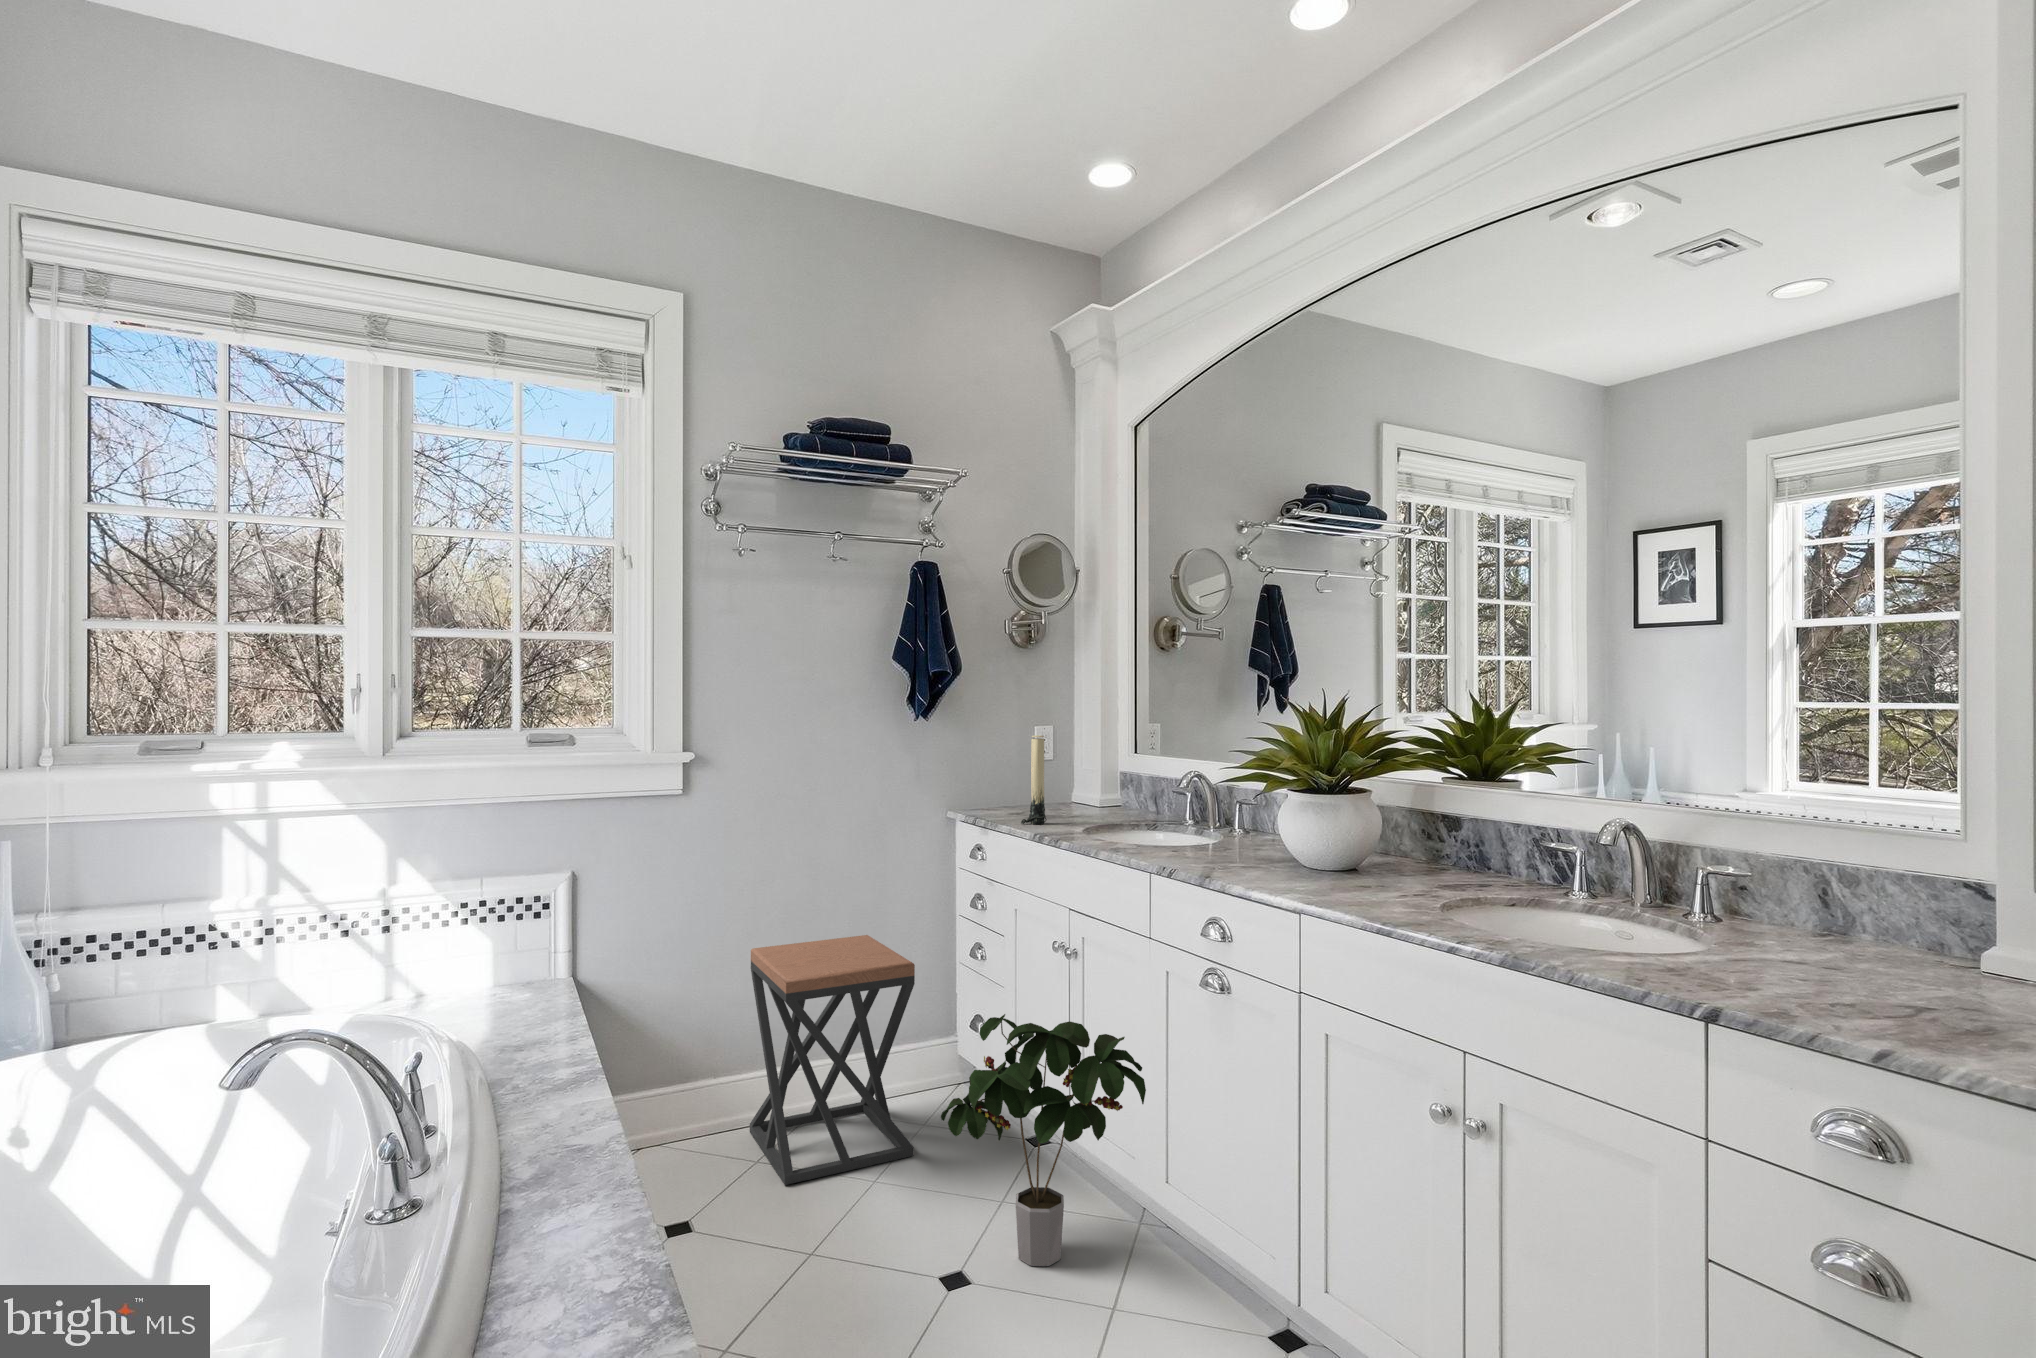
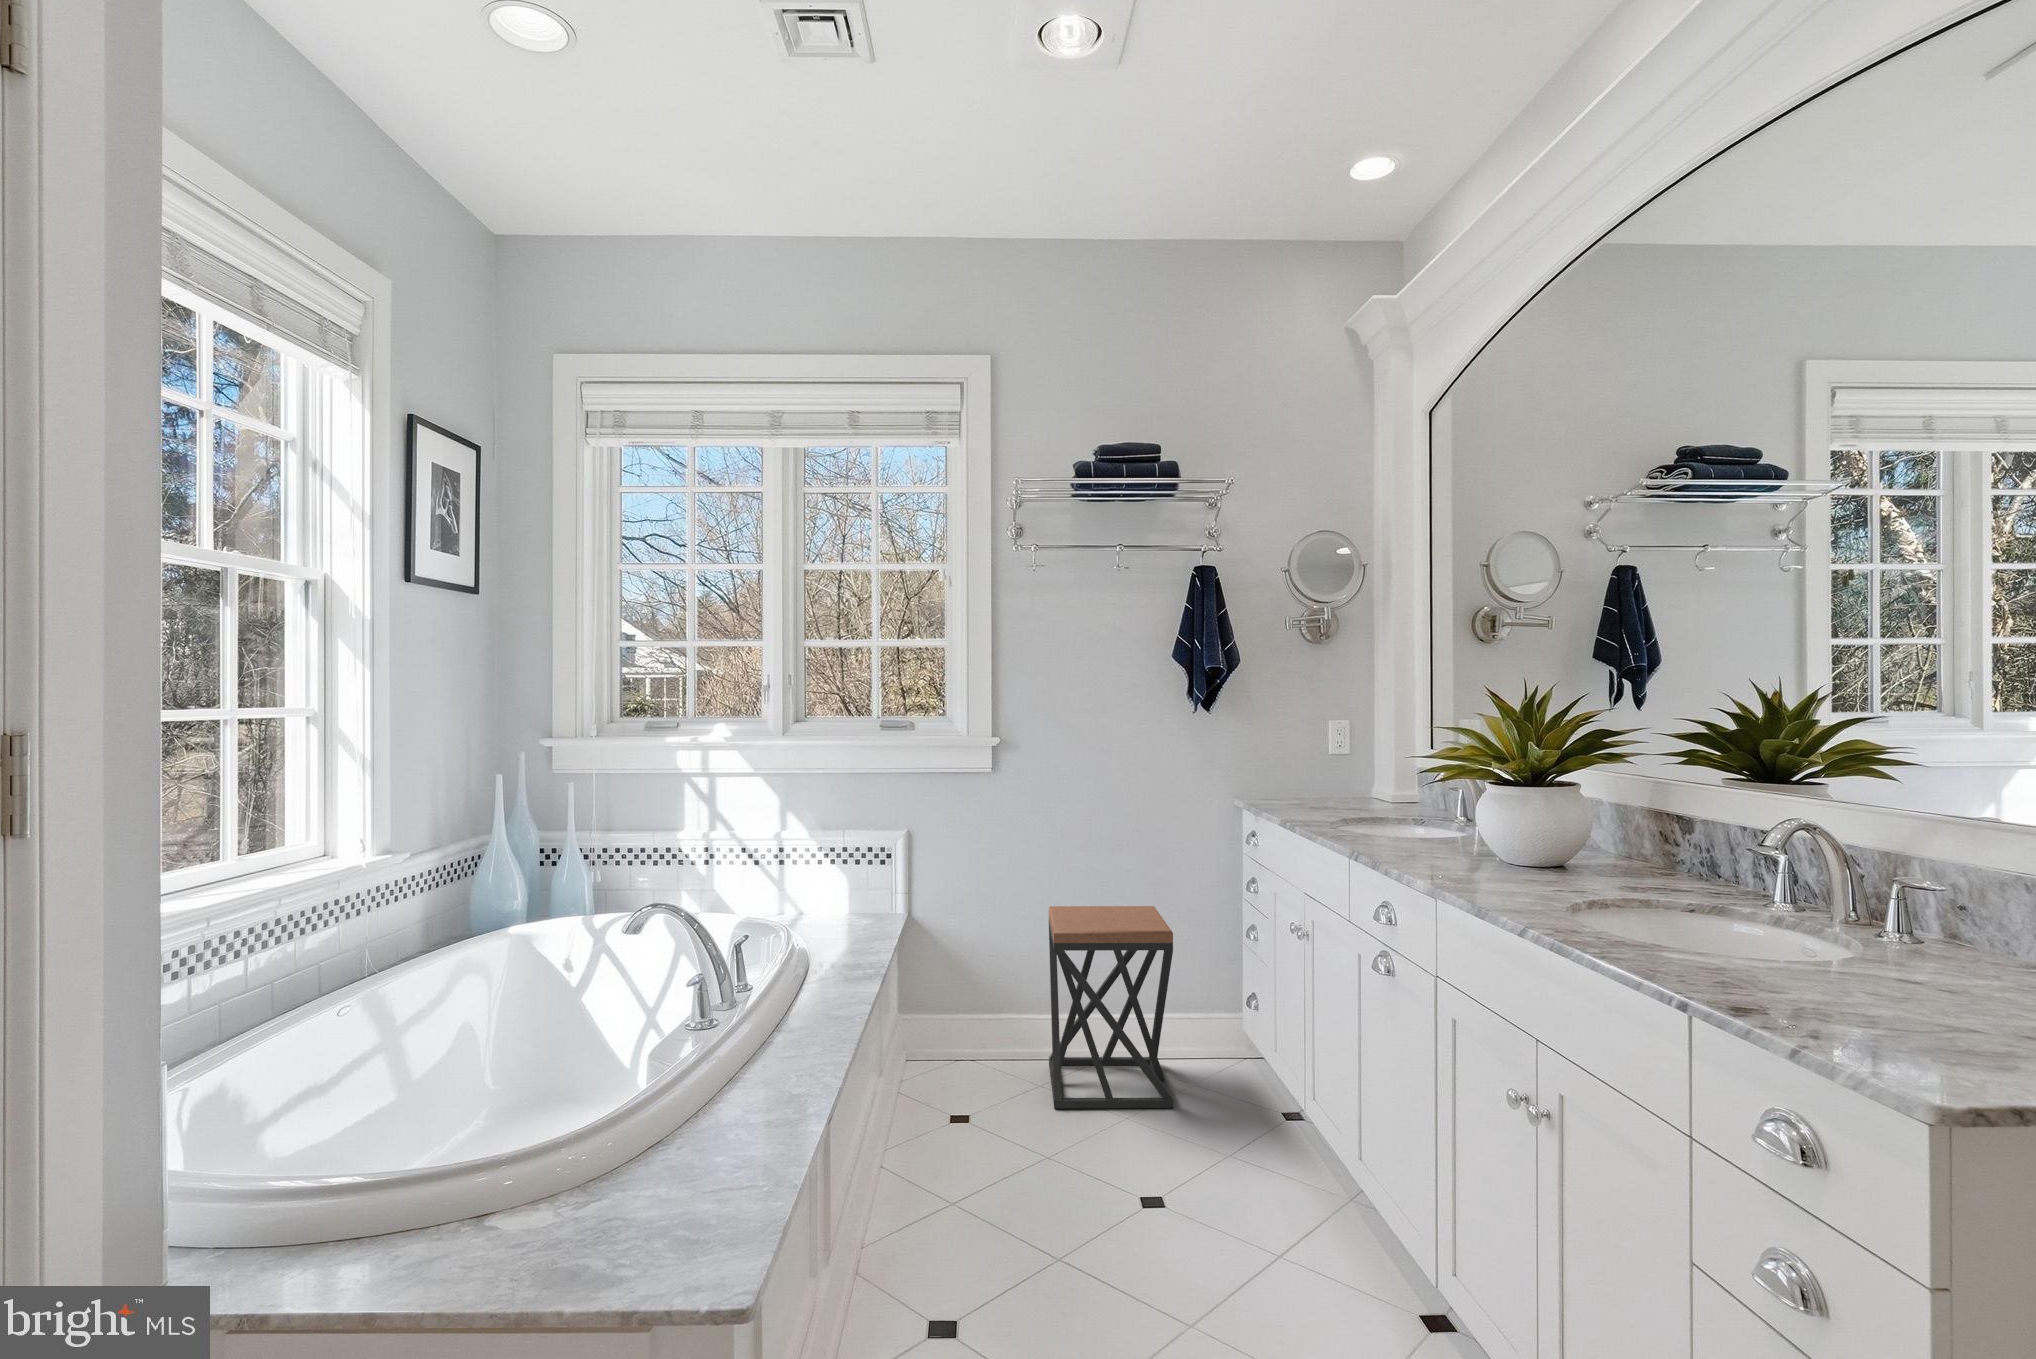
candle: present [1021,735,1047,824] -> none [1290,727,1316,813]
potted plant: present [941,1014,1146,1266] -> none [1161,979,1336,1220]

